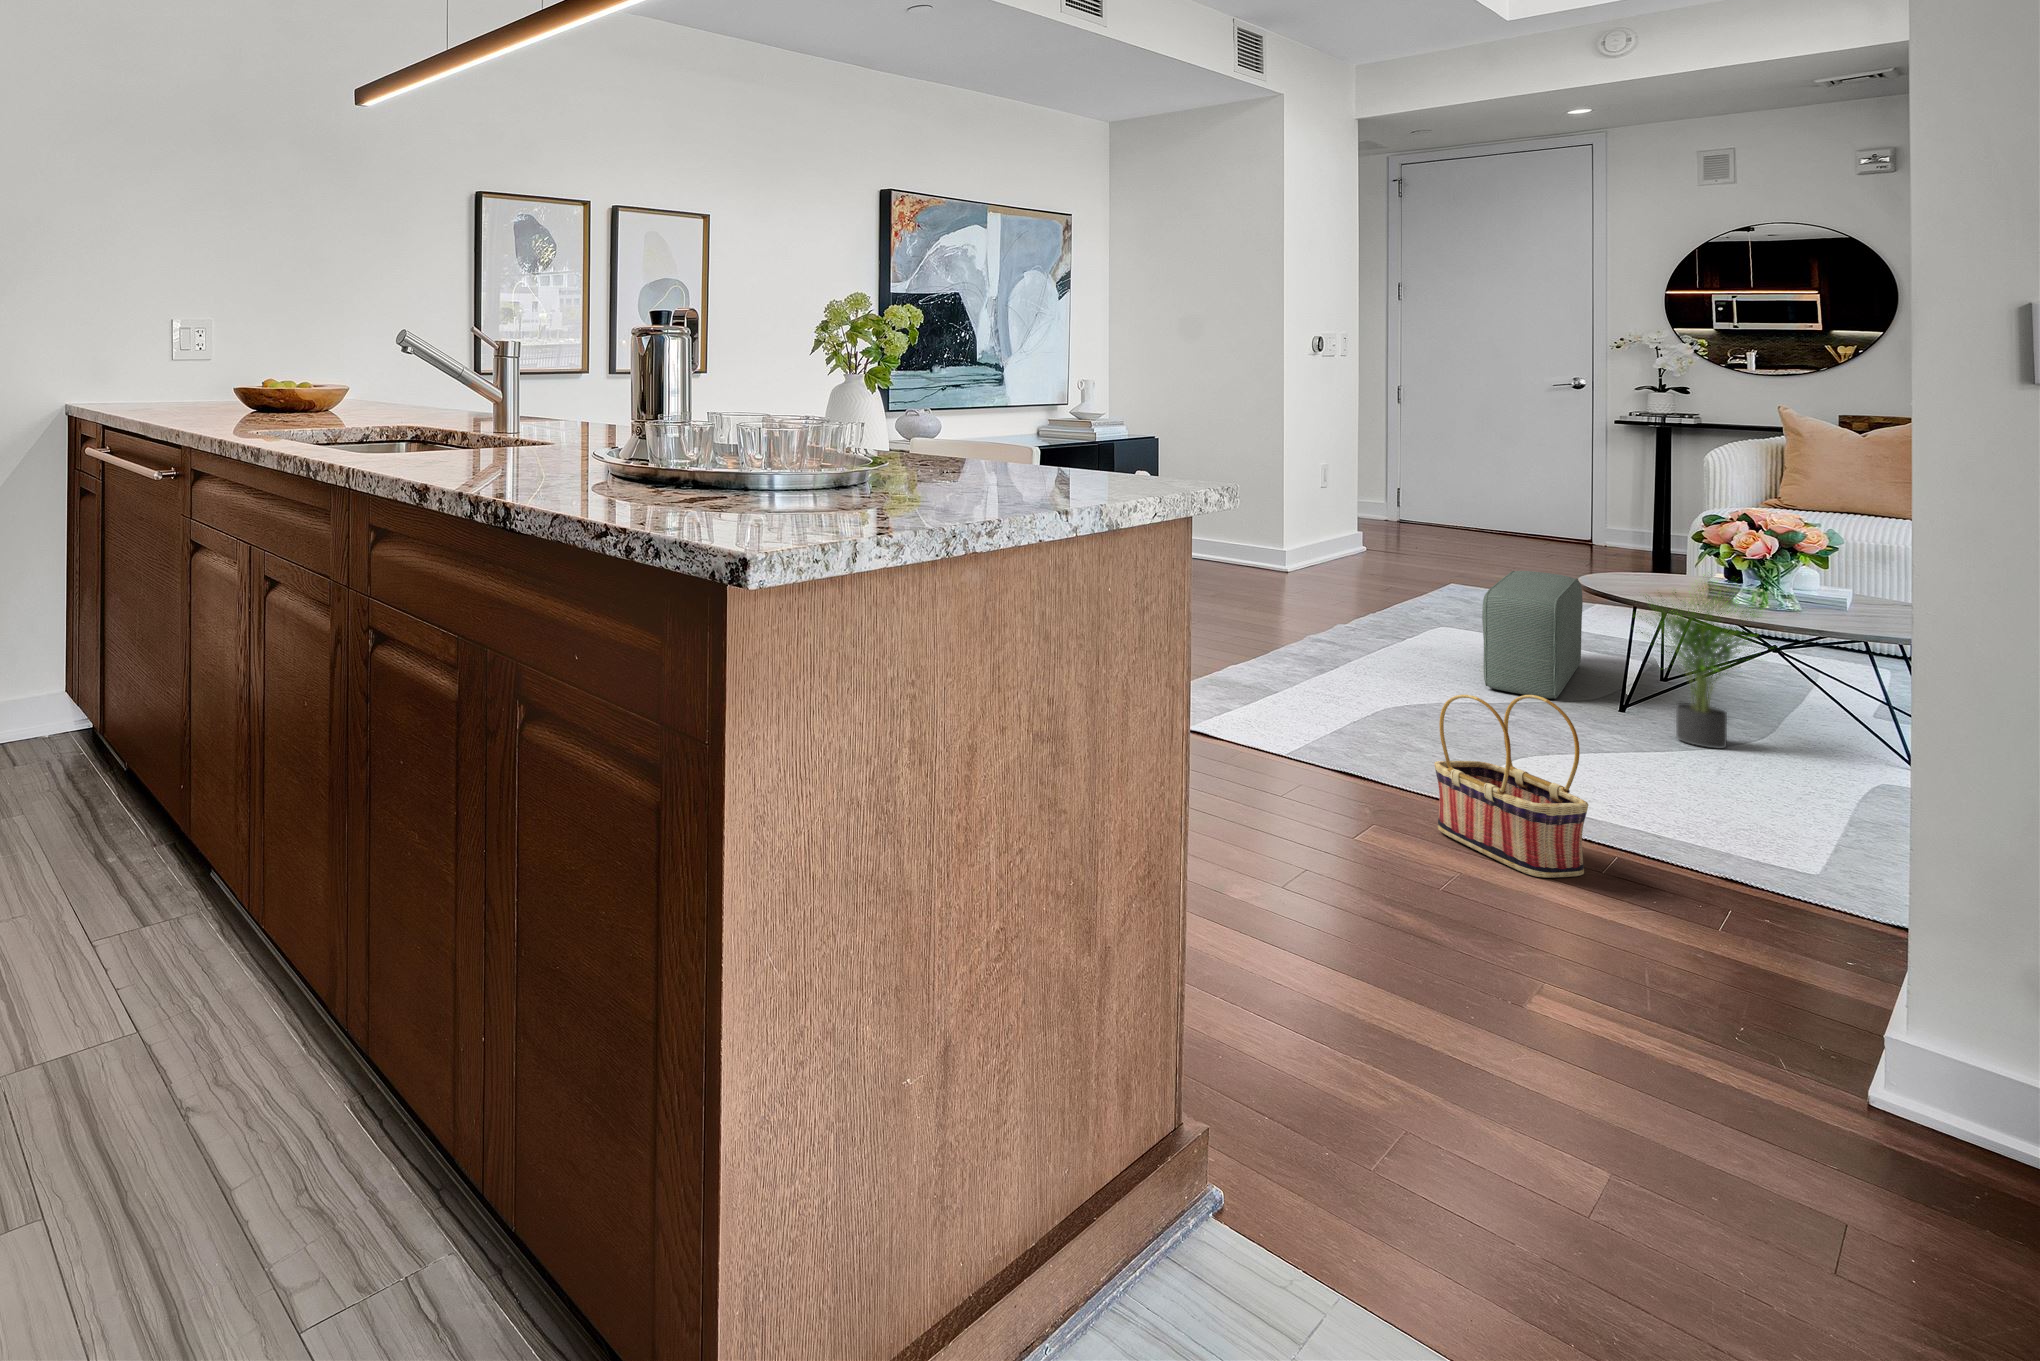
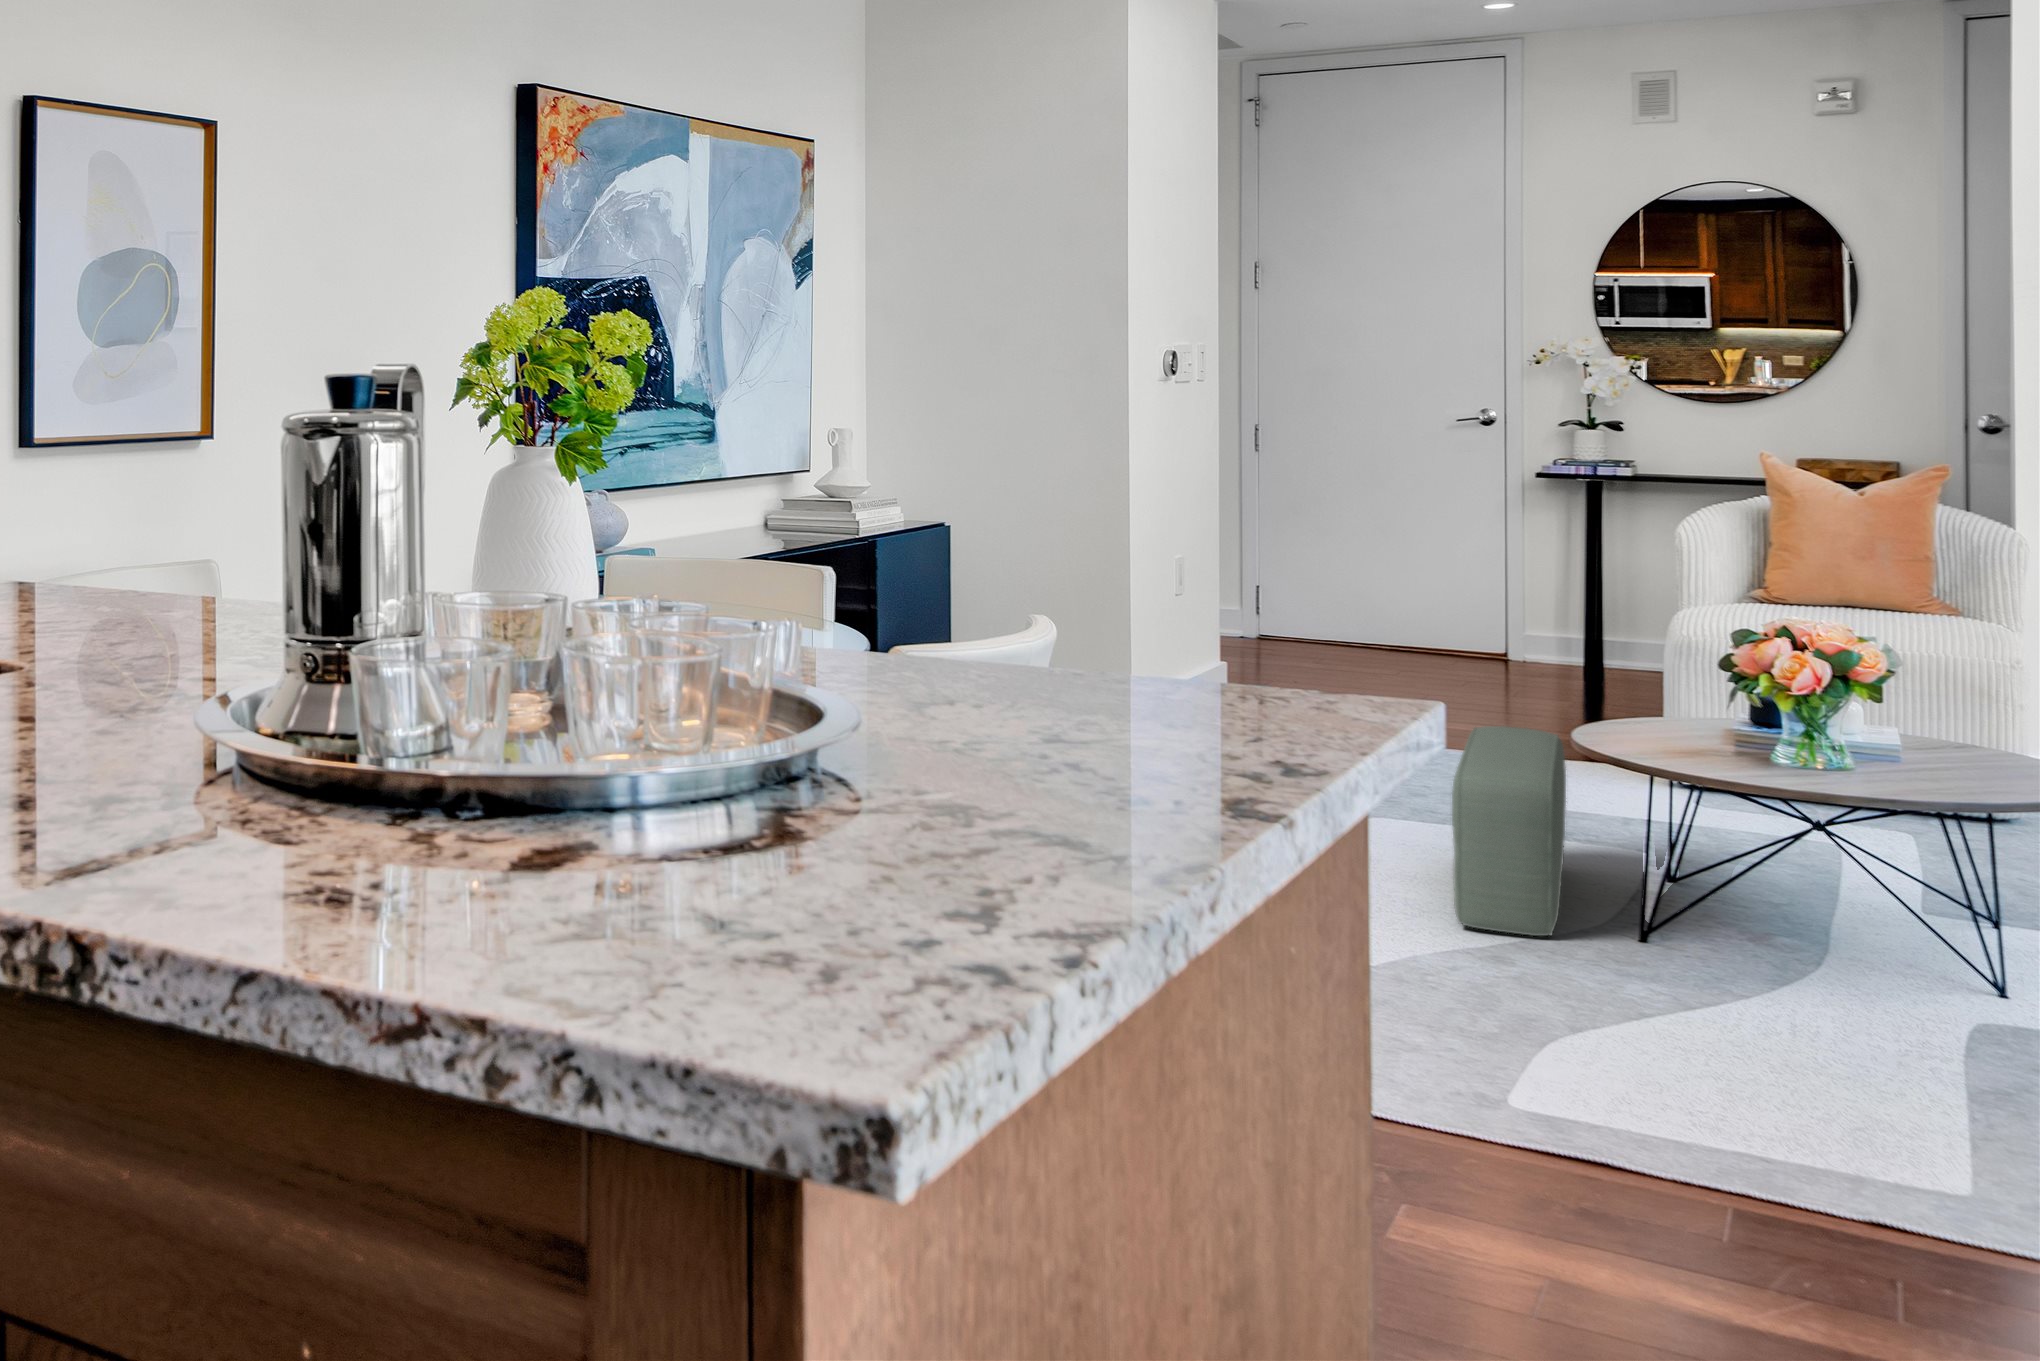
potted plant: present [1641,582,1766,749] -> none [1650,724,1849,1003]
basket: present [1434,695,1588,878] -> none [1473,985,1702,1307]

